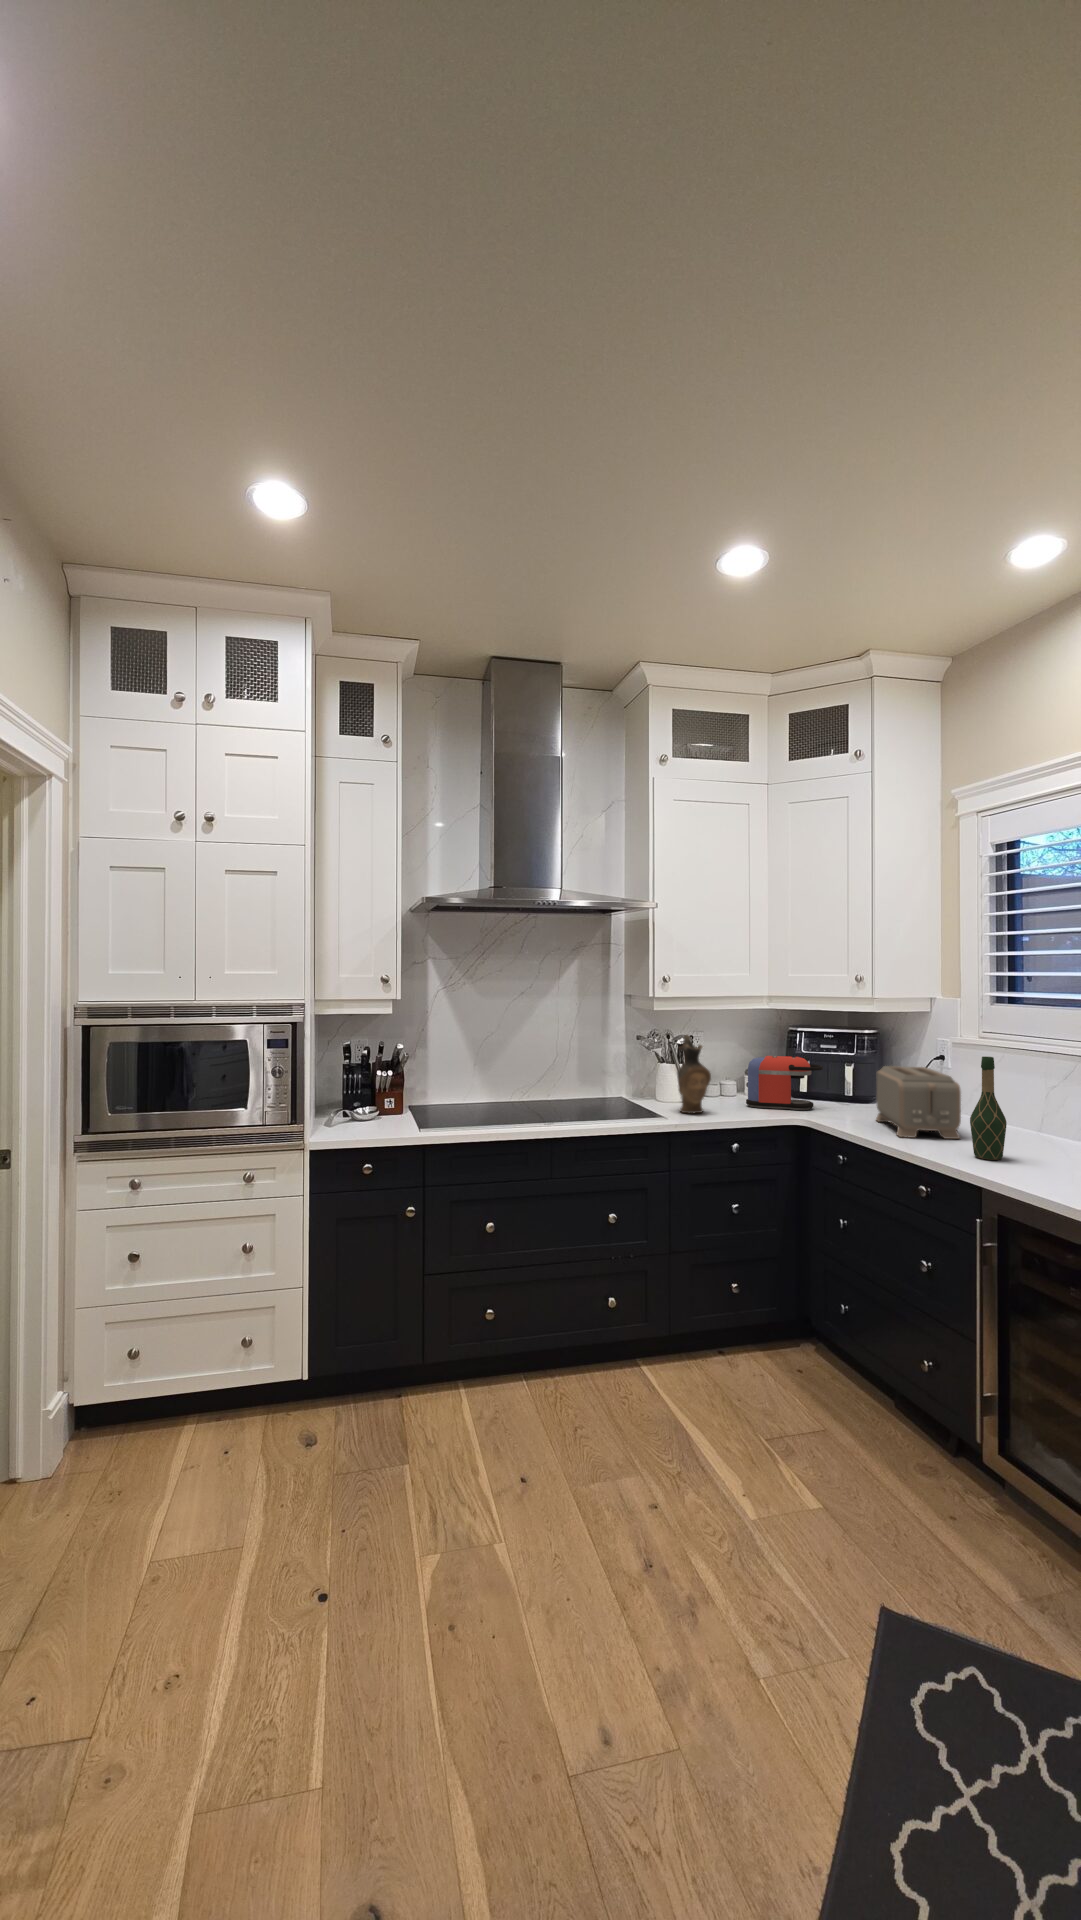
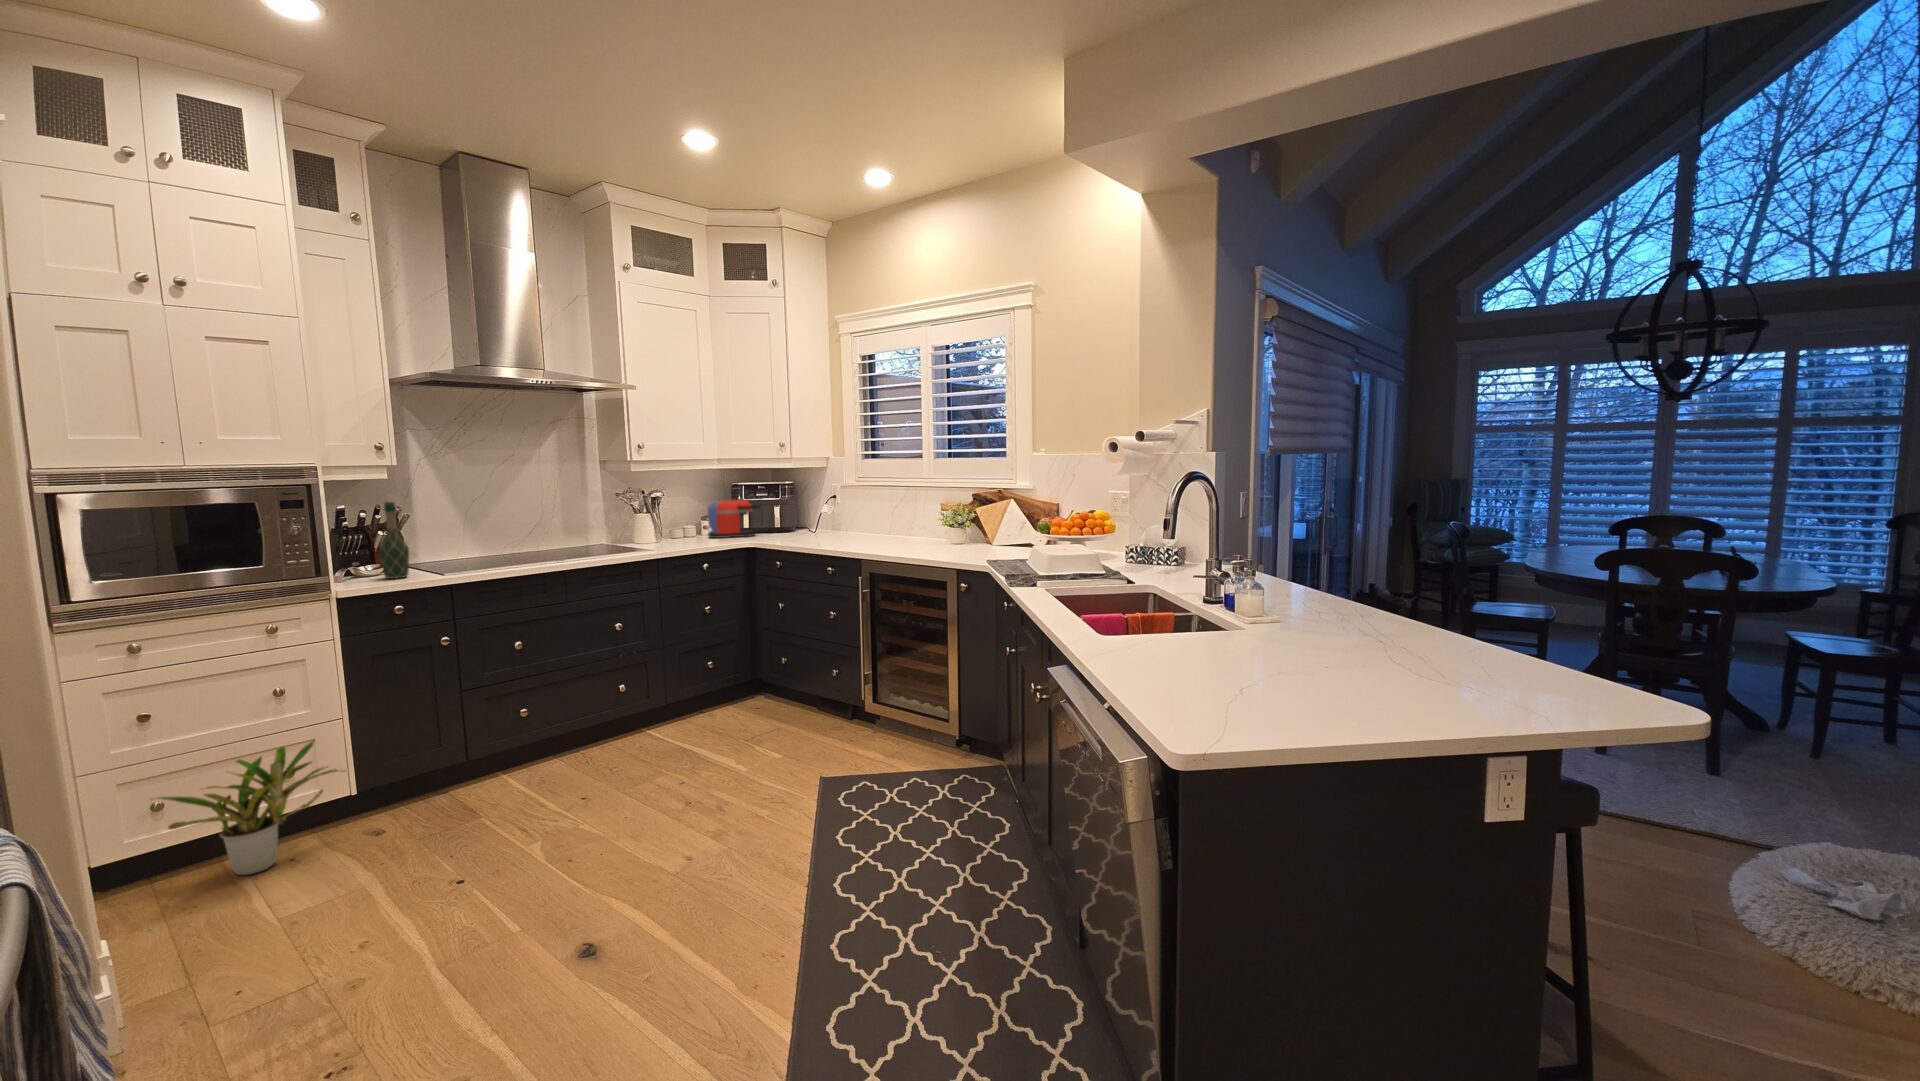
ceramic pitcher: present [678,1035,711,1113] -> none [657,487,684,545]
wine bottle: present [970,1057,1007,1160] -> present [379,502,409,579]
toaster: present [876,1066,961,1139] -> none [797,499,848,542]
potted plant: none [102,1316,283,1468] -> present [158,740,344,875]

